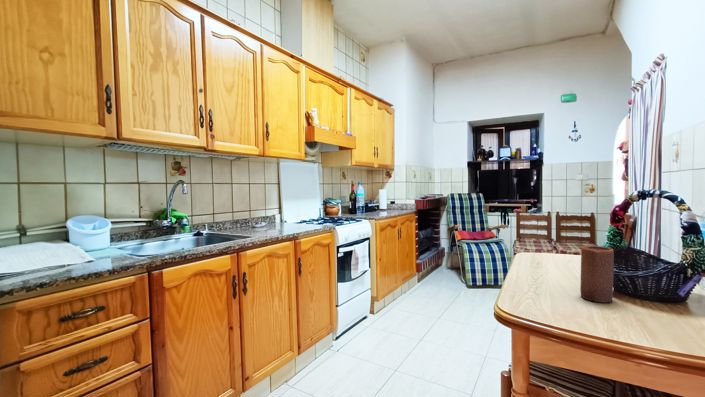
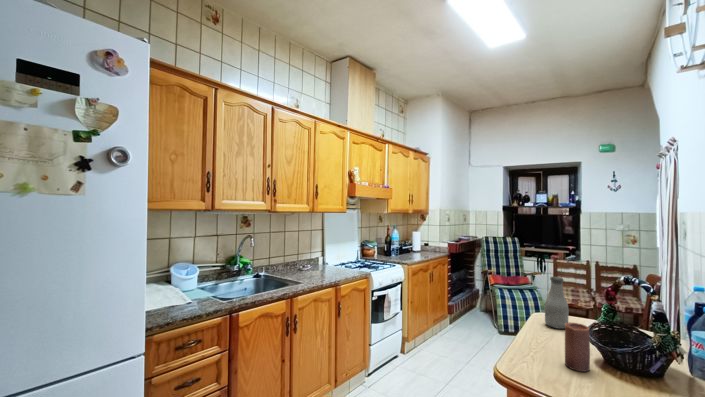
bottle: none [537,206,564,263] -> present [545,276,569,329]

